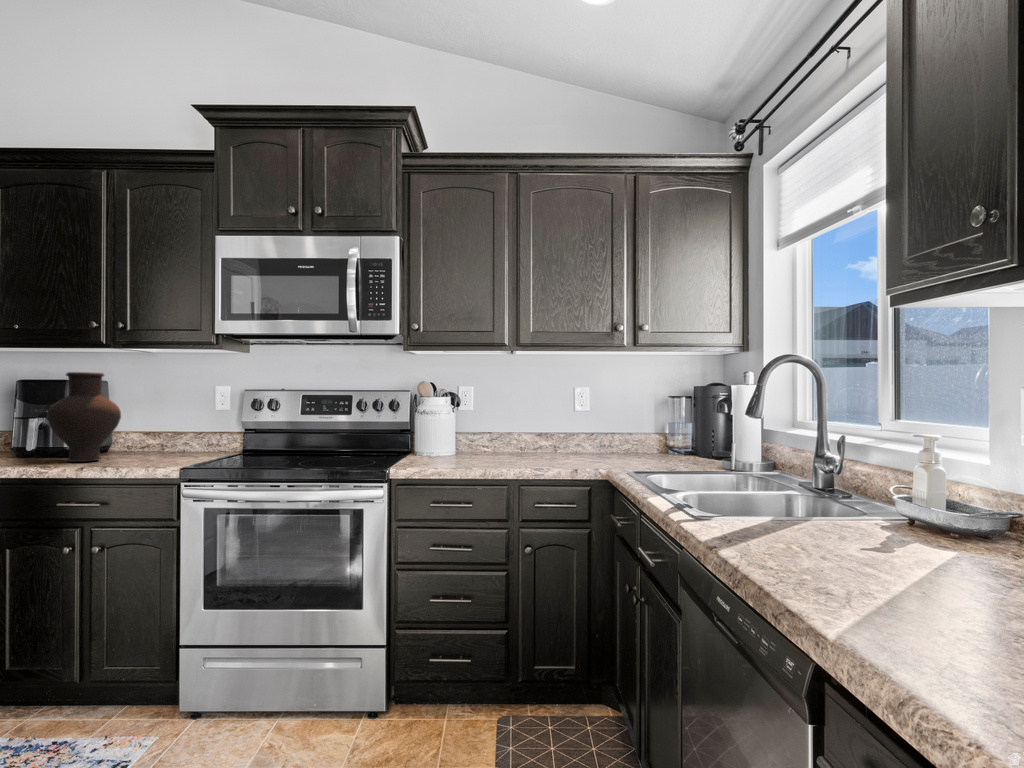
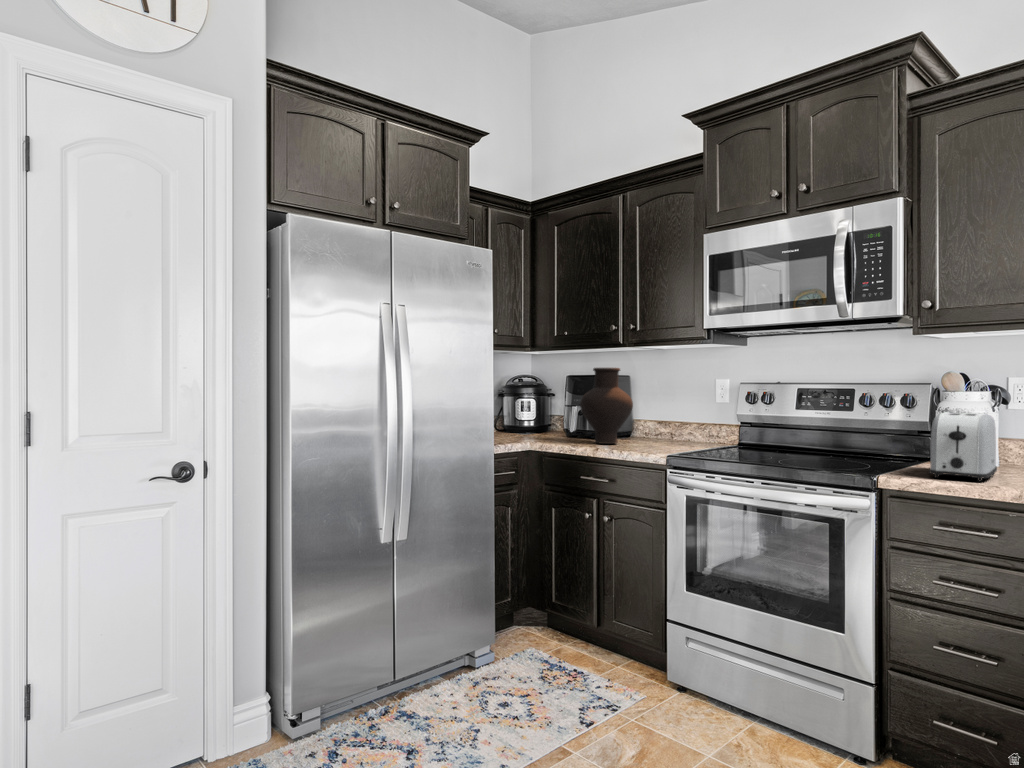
toaster: none [422,413,462,466] -> present [929,412,997,482]

